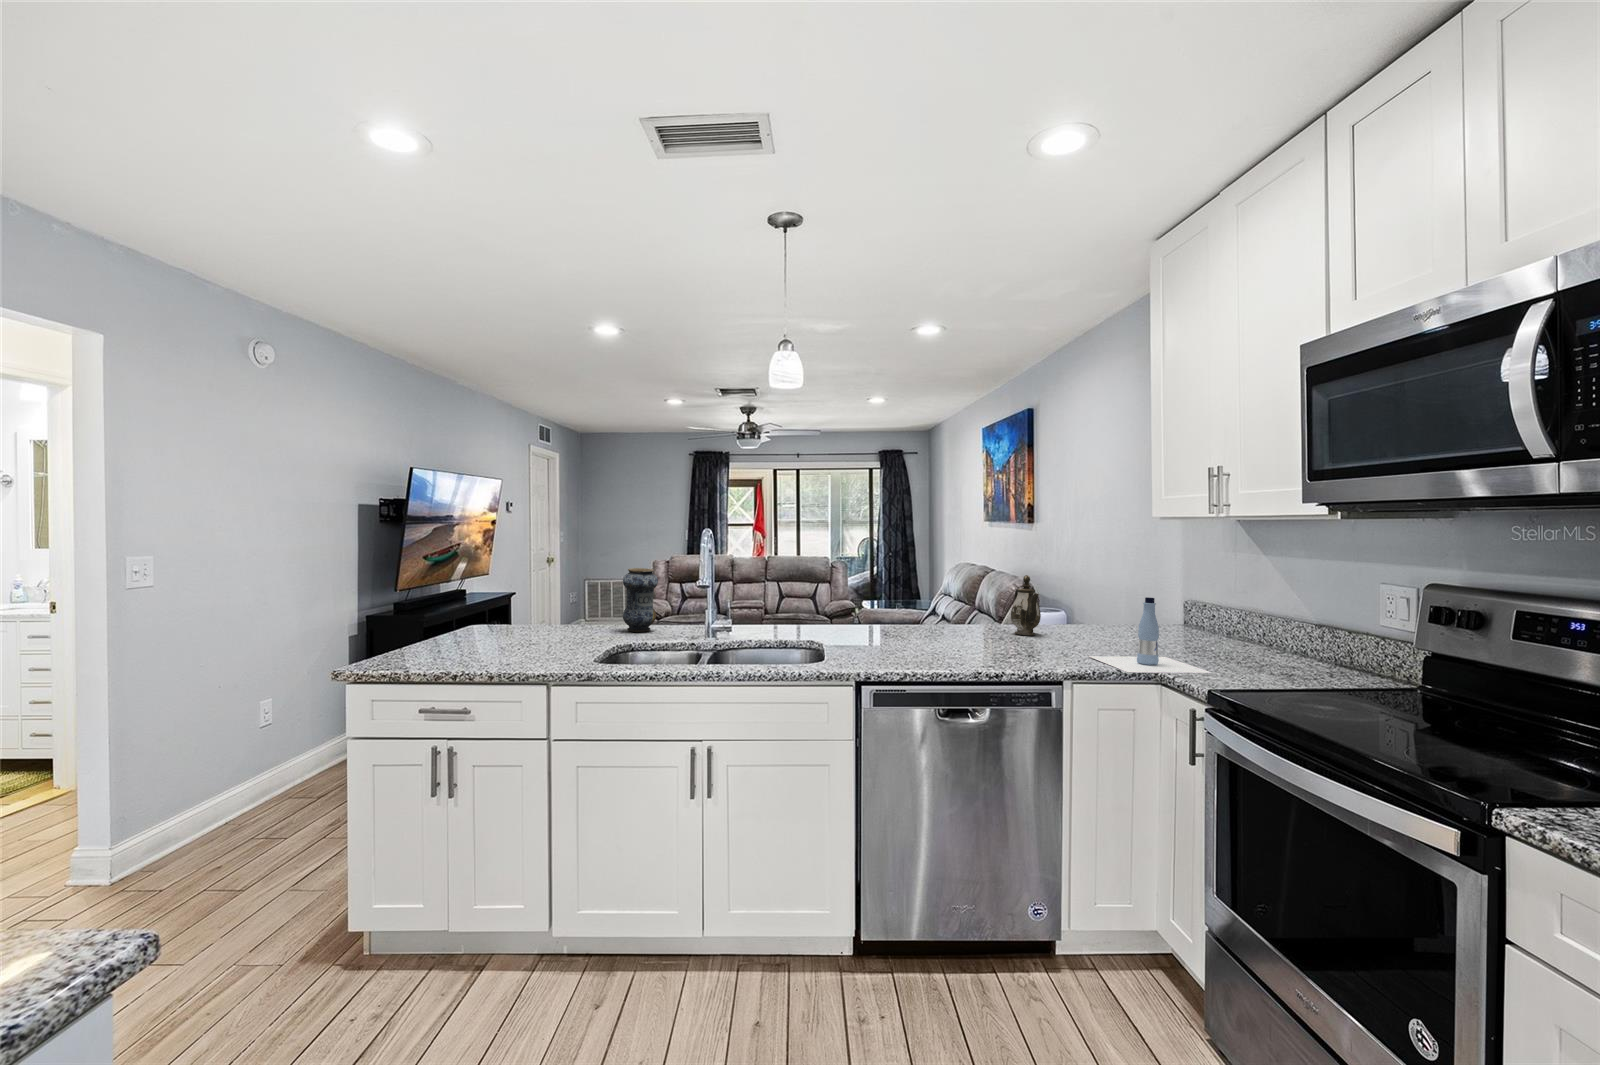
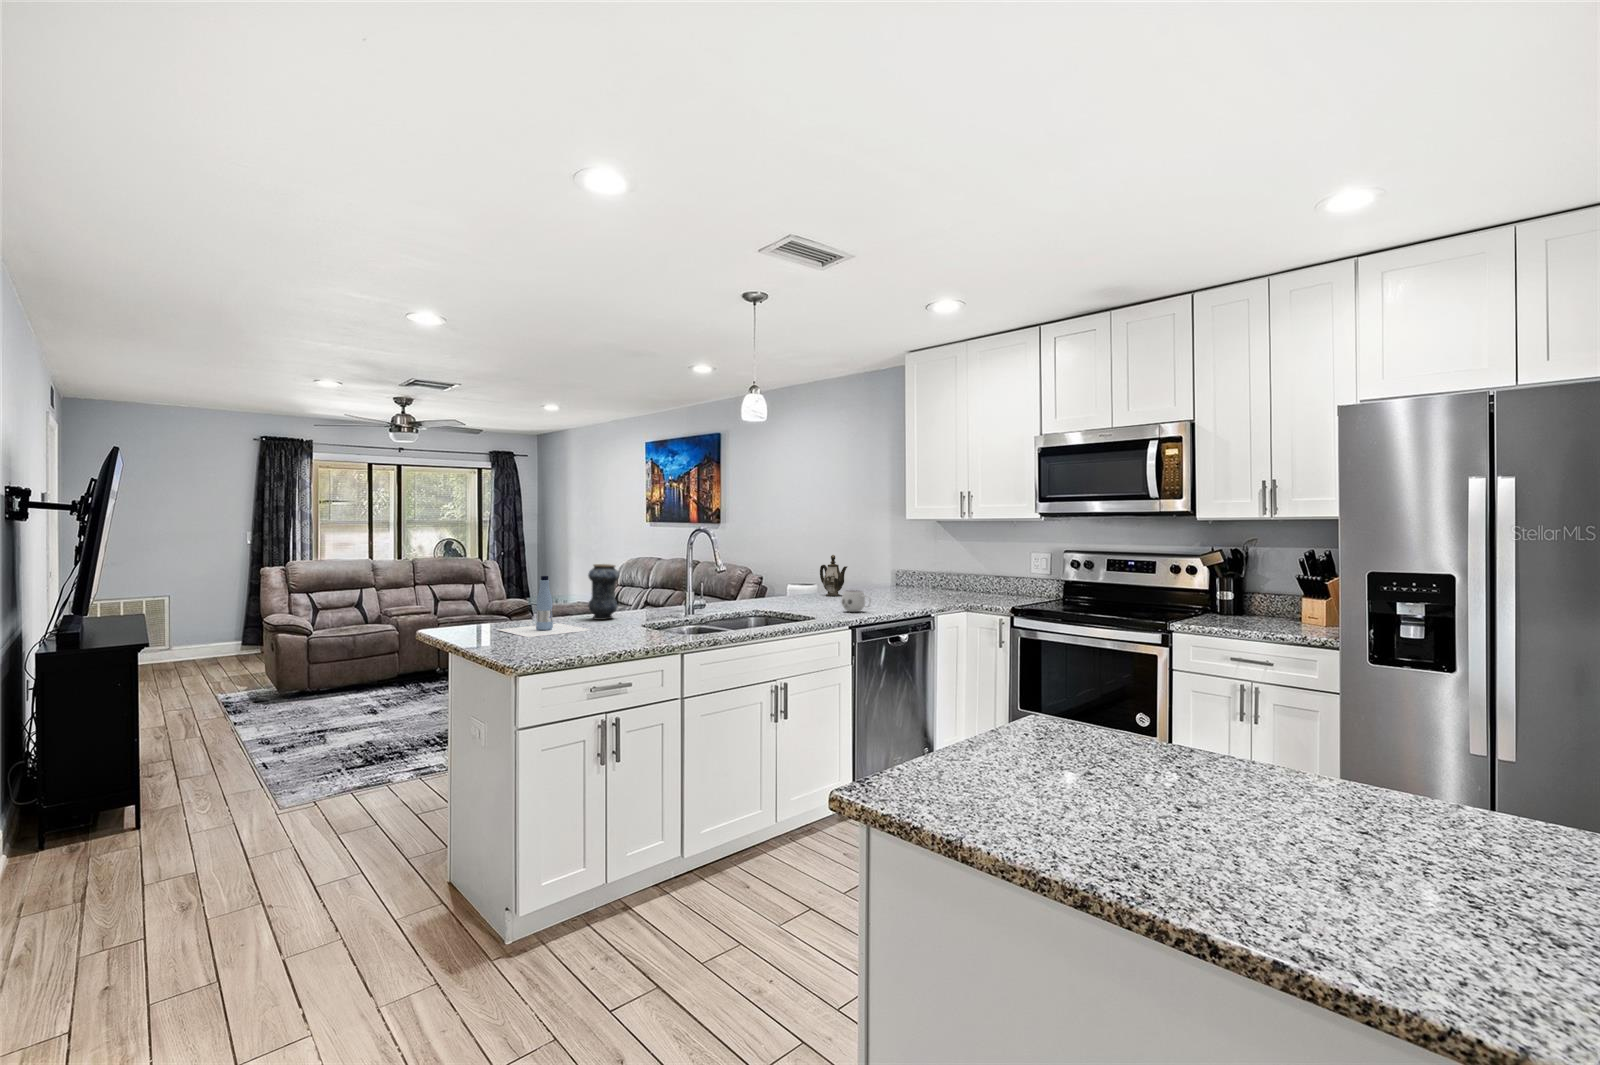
bottle: present [1089,597,1211,673] -> present [498,576,590,637]
mug: none [903,629,939,663] -> present [841,590,871,612]

